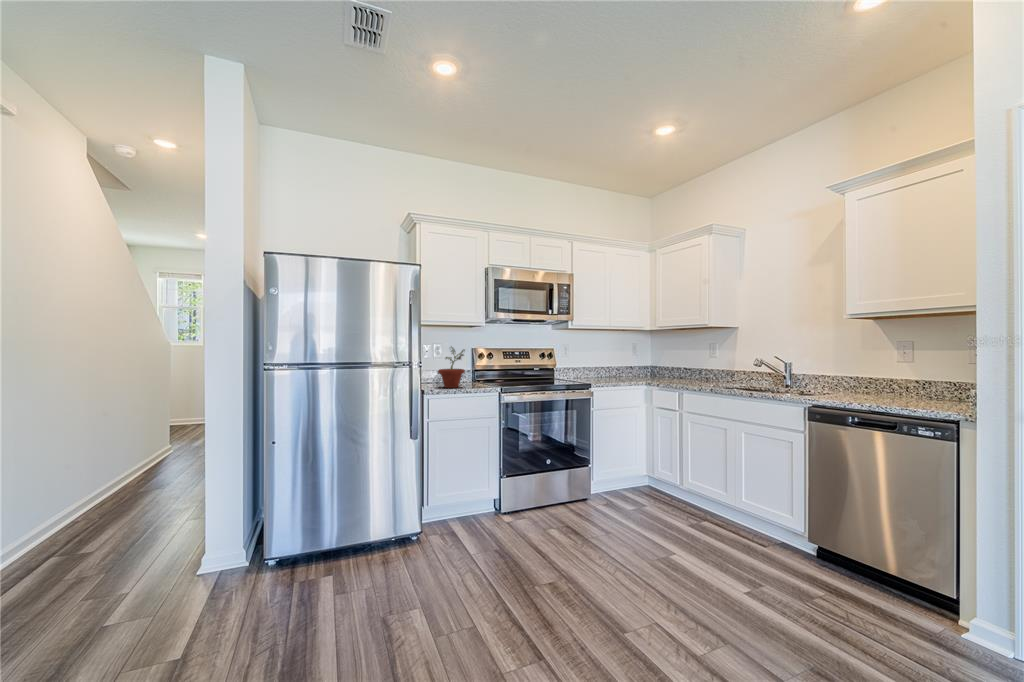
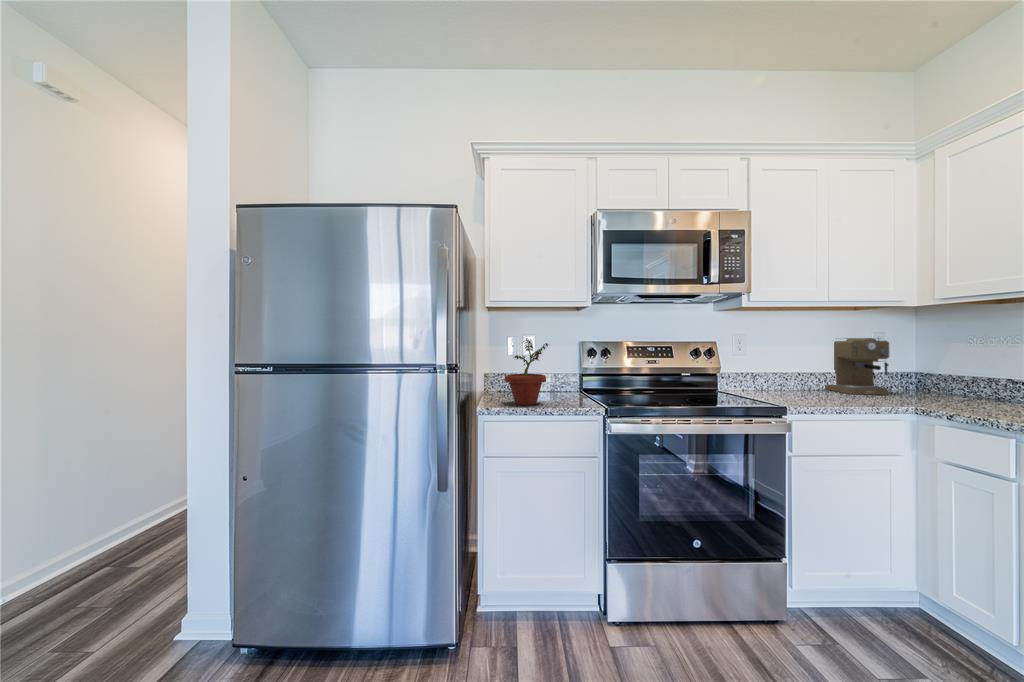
coffee maker: none [609,347,638,378] -> present [825,338,889,395]

